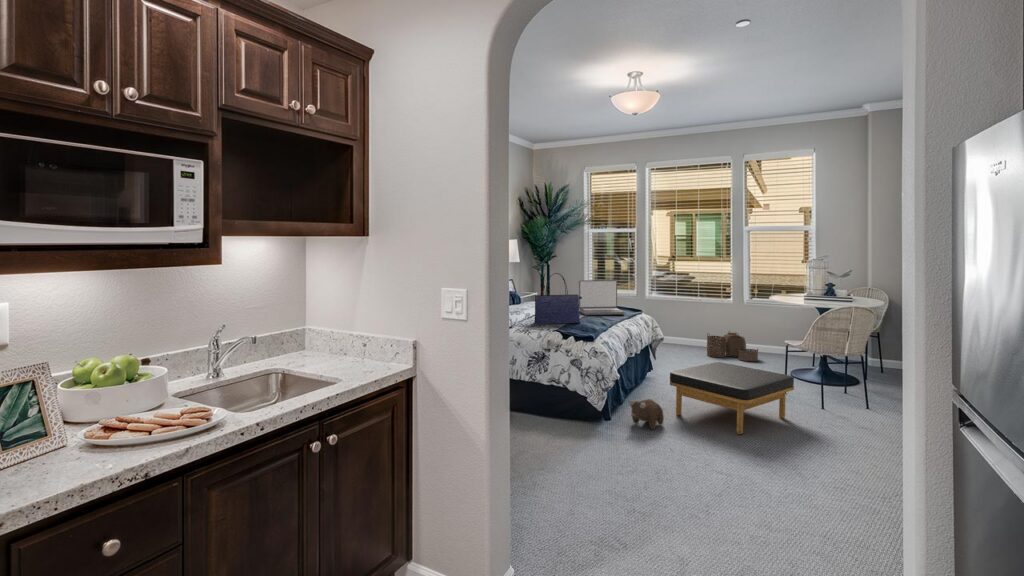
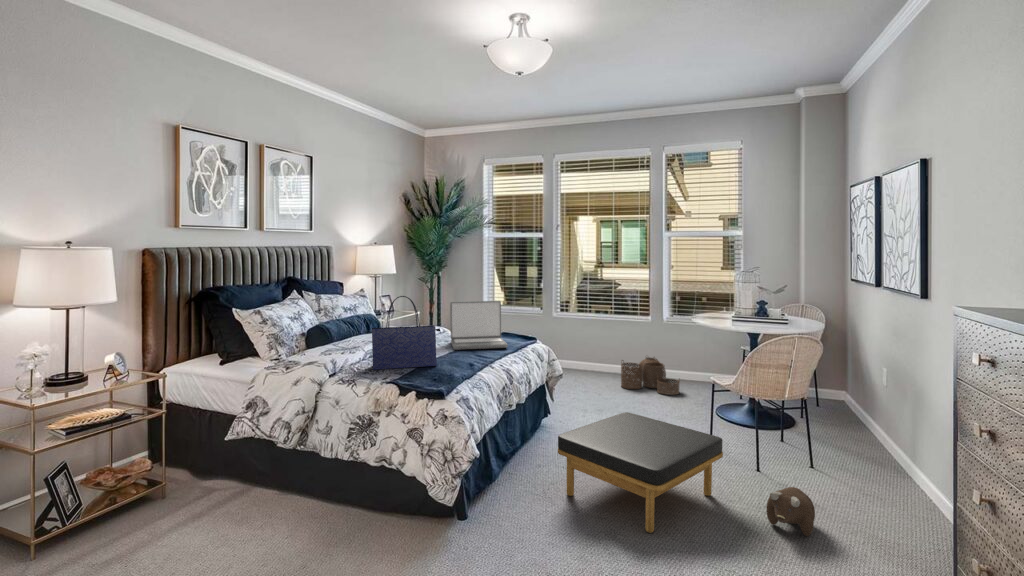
plush toy: present [629,399,664,429] -> present [767,487,815,536]

